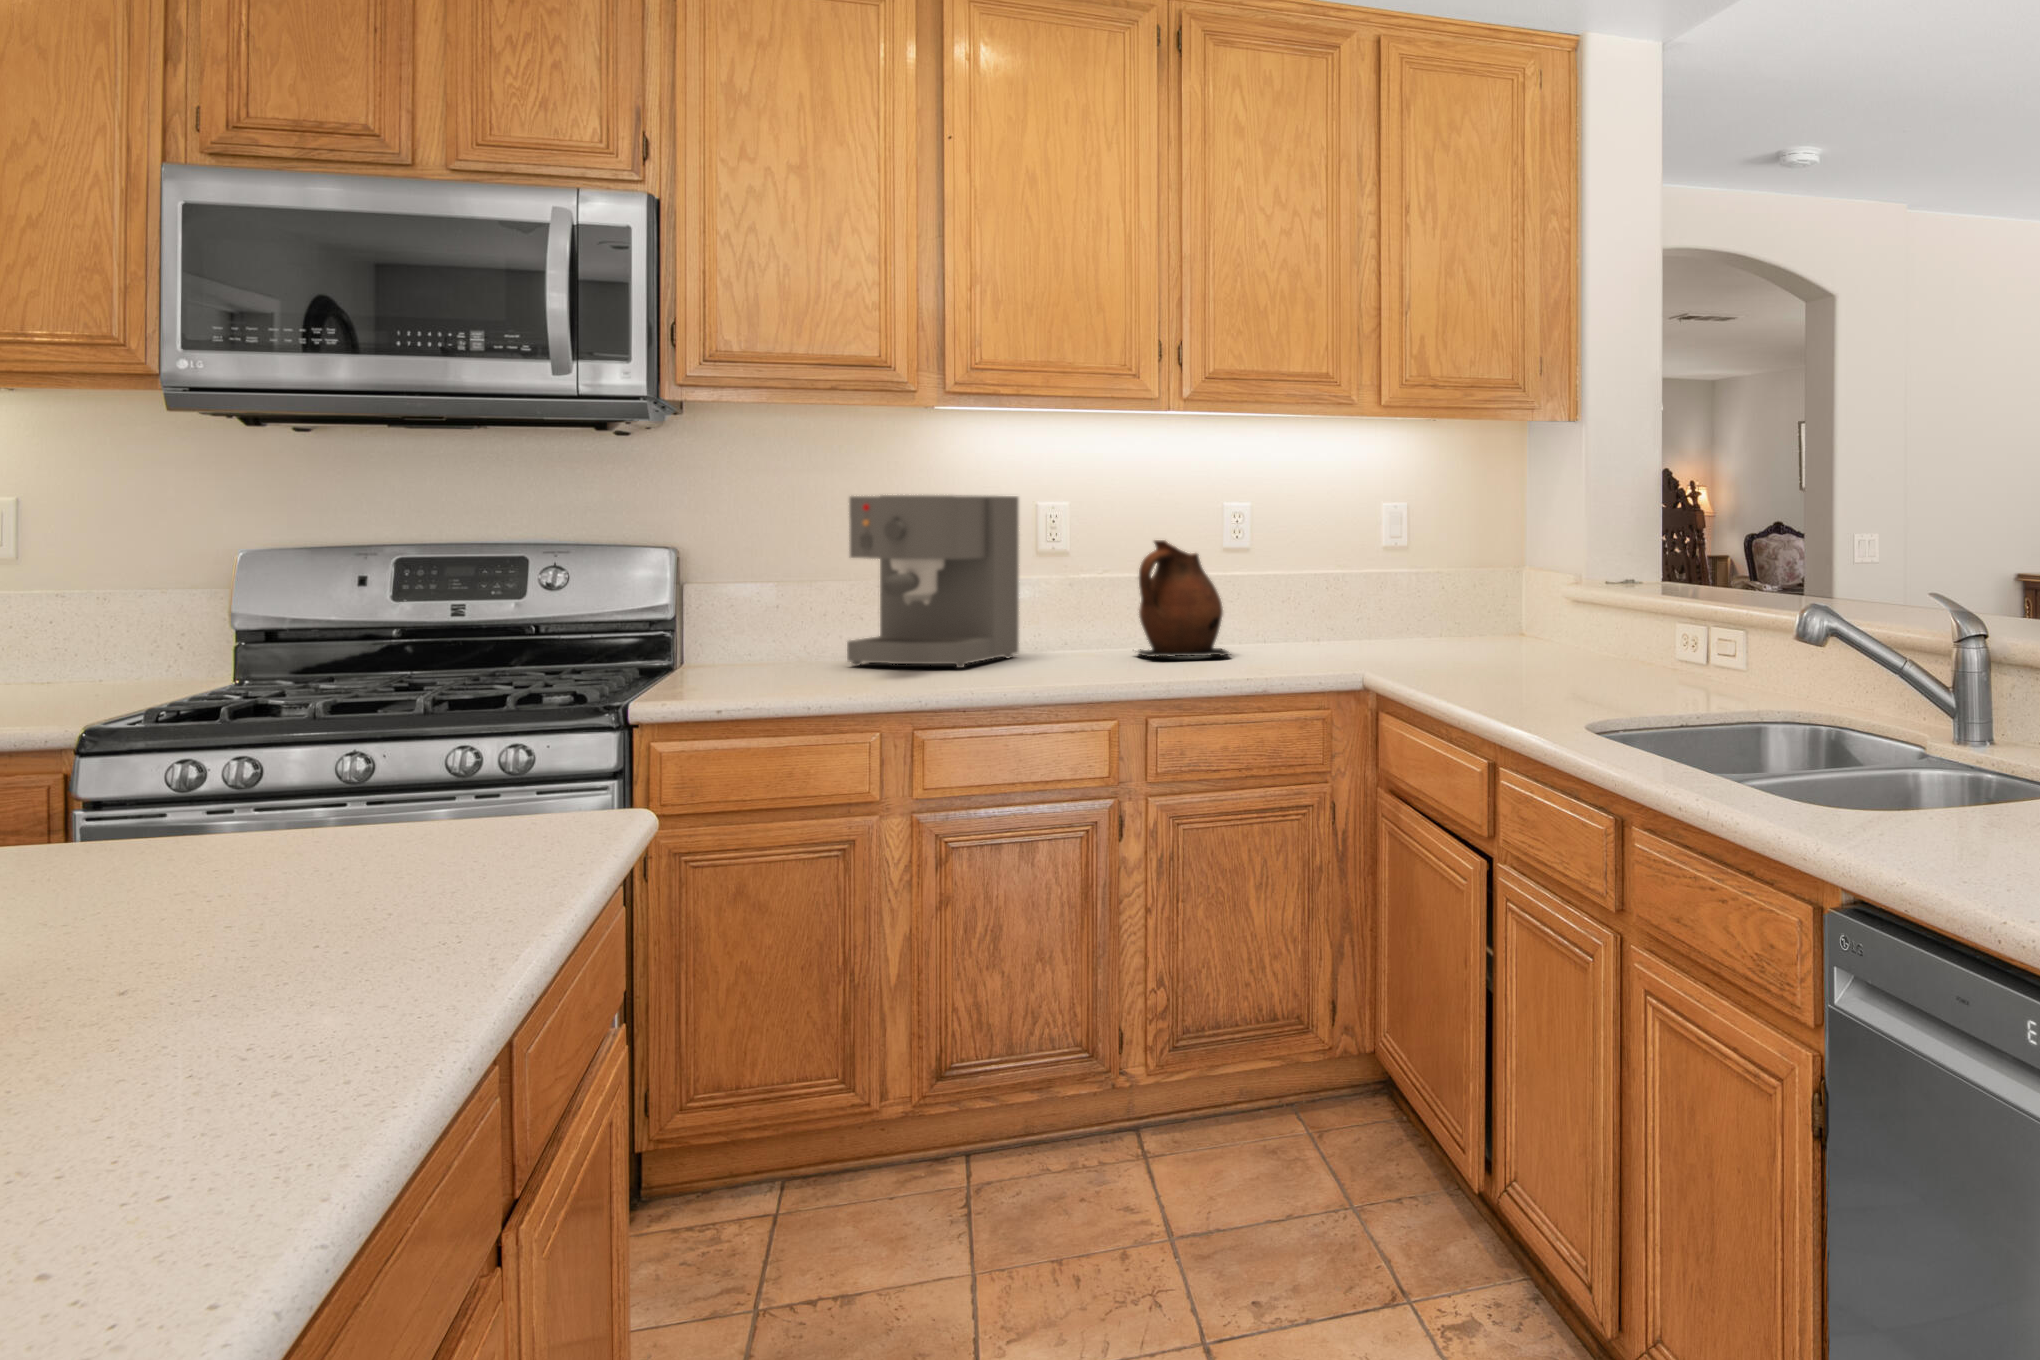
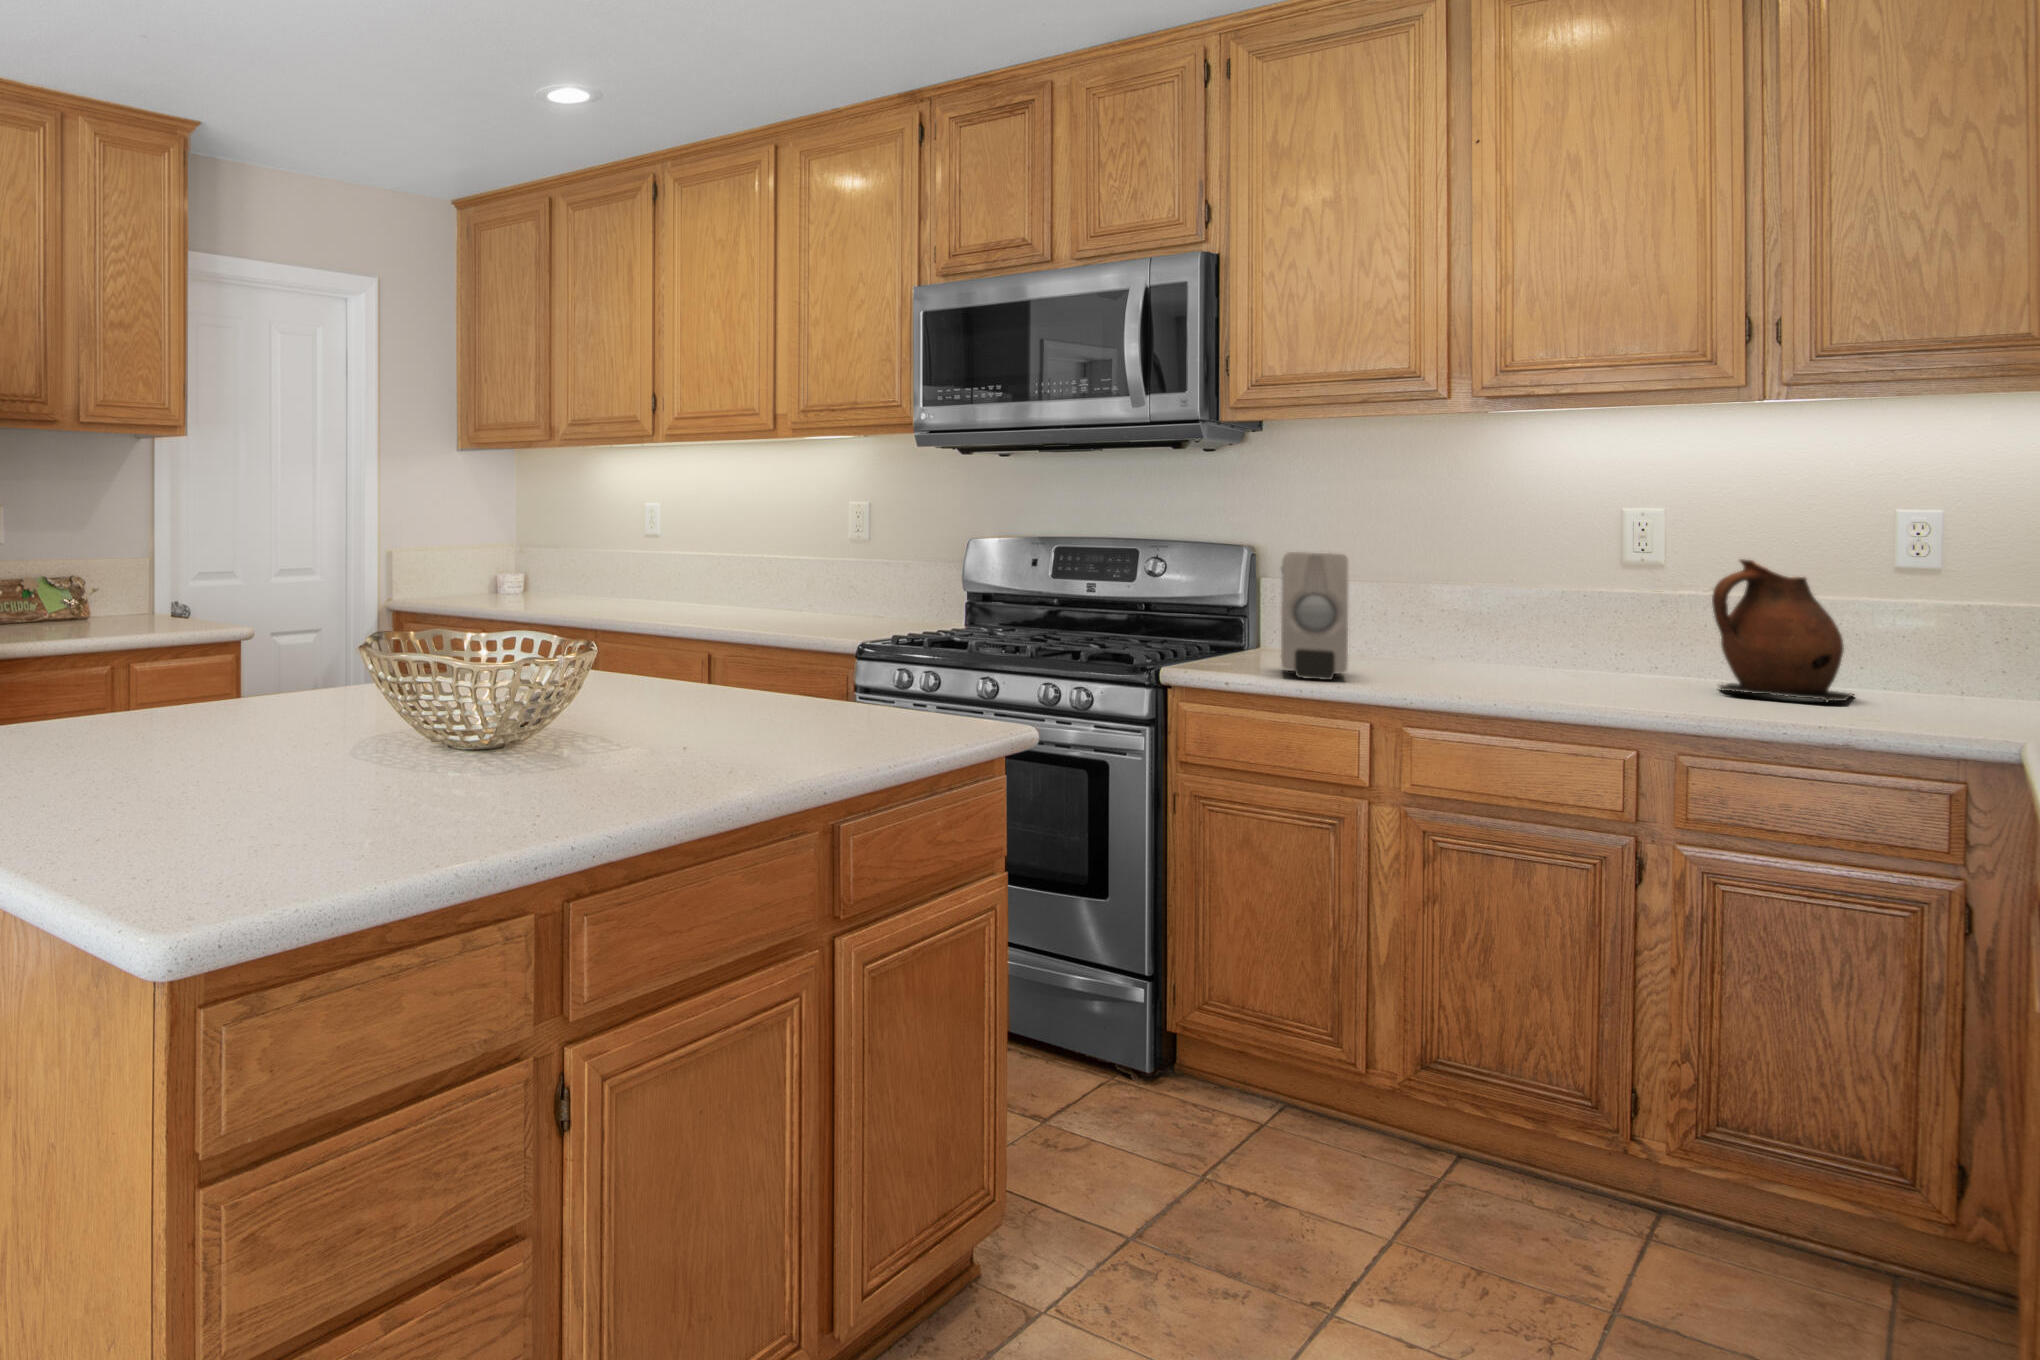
coffee maker: present [847,495,1019,668] -> none [1385,504,1579,676]
soap dispenser: none [761,551,854,694] -> present [1281,552,1348,680]

